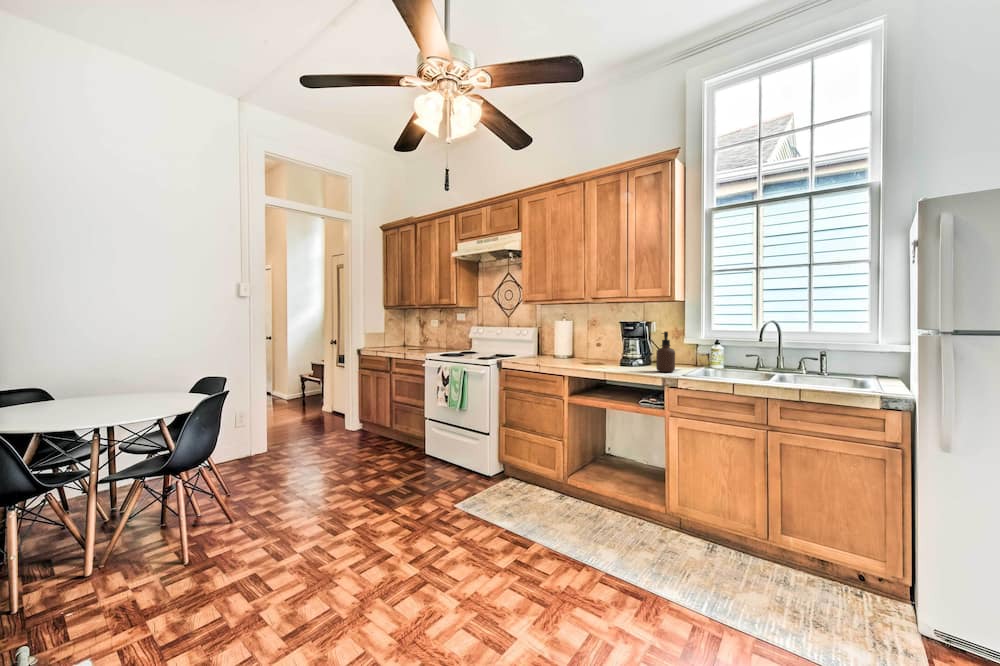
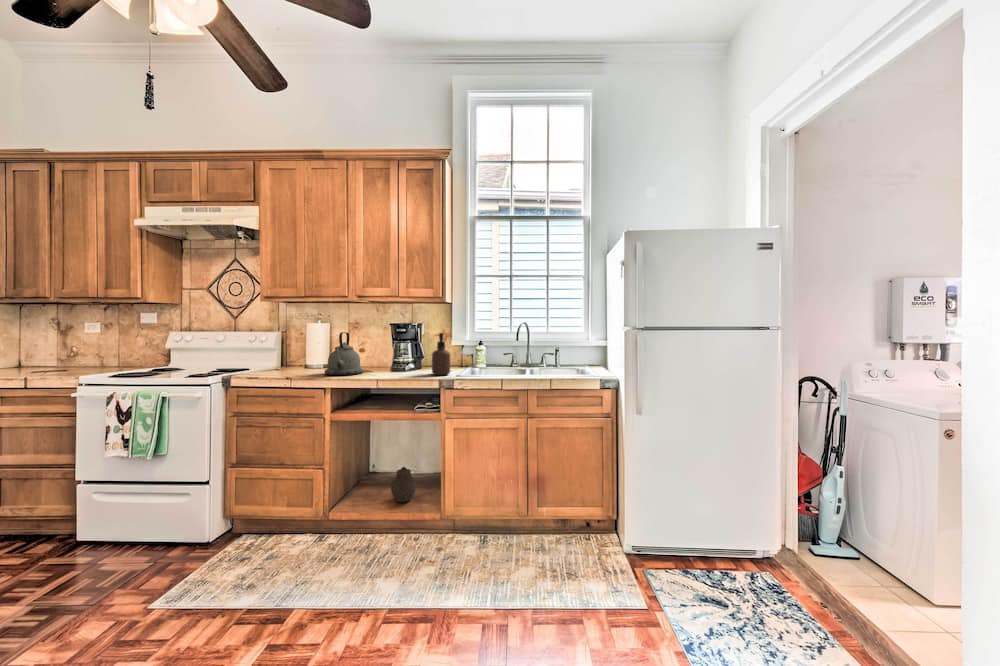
kettle: none [566,330,597,366] -> present [325,332,363,375]
jar: none [618,452,641,484] -> present [391,467,416,502]

